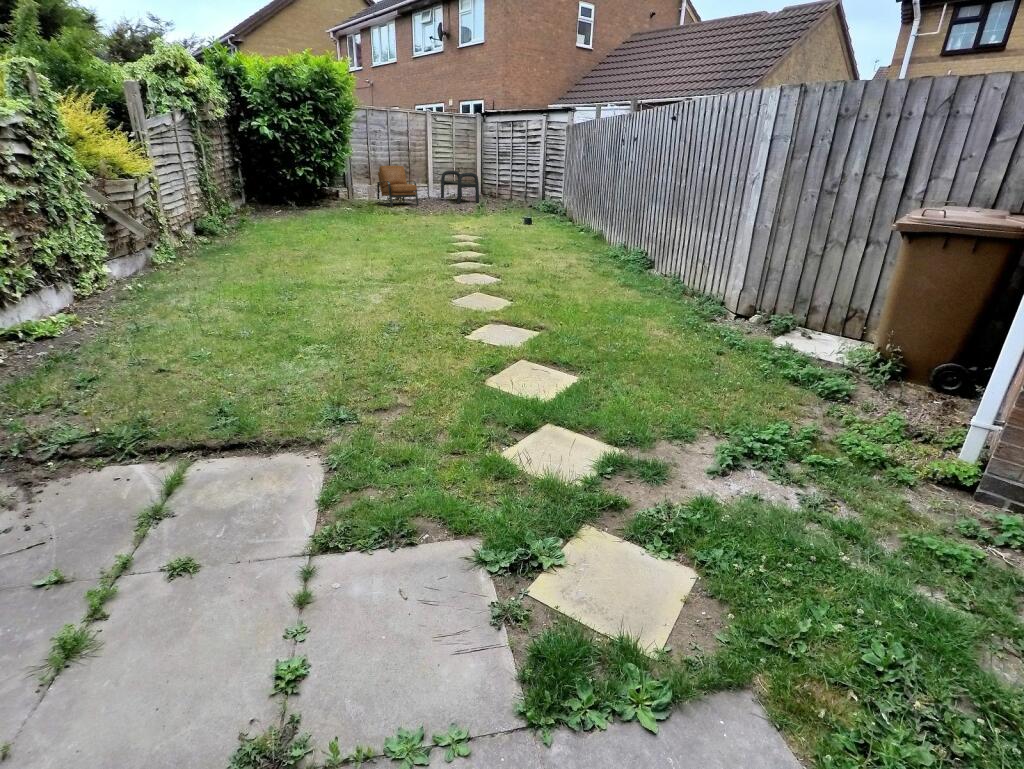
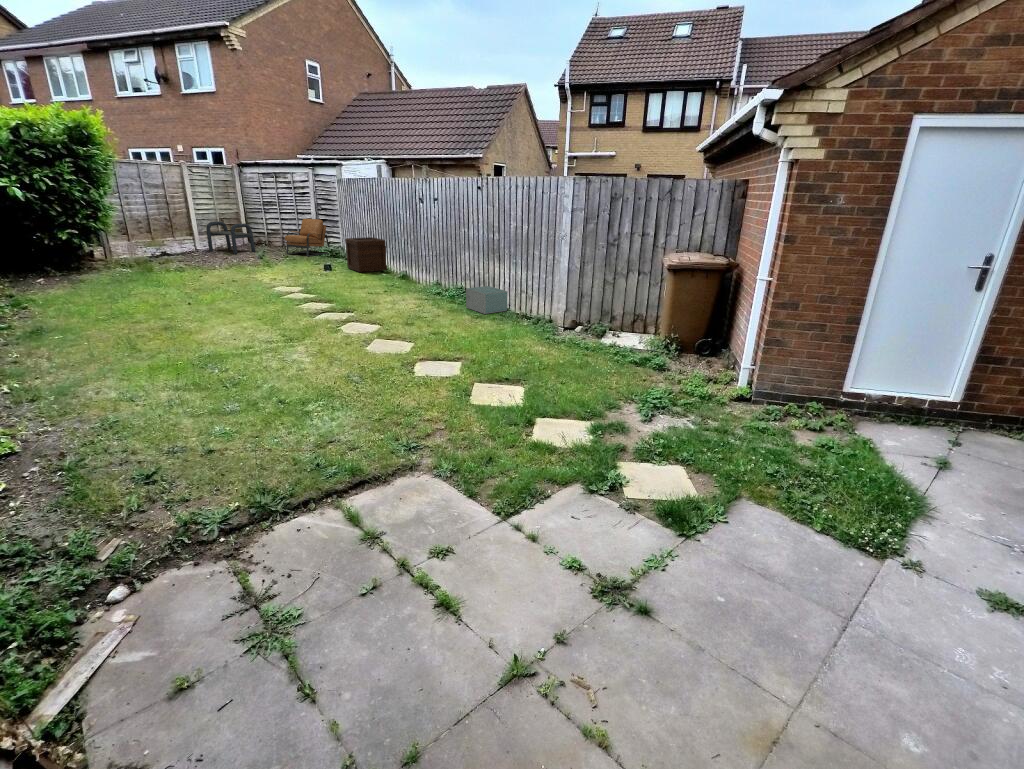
chair: present [377,166,419,206] -> present [285,219,330,256]
wooden crate: none [546,189,588,228] -> present [345,237,387,272]
storage box: none [626,249,680,284] -> present [466,286,508,314]

